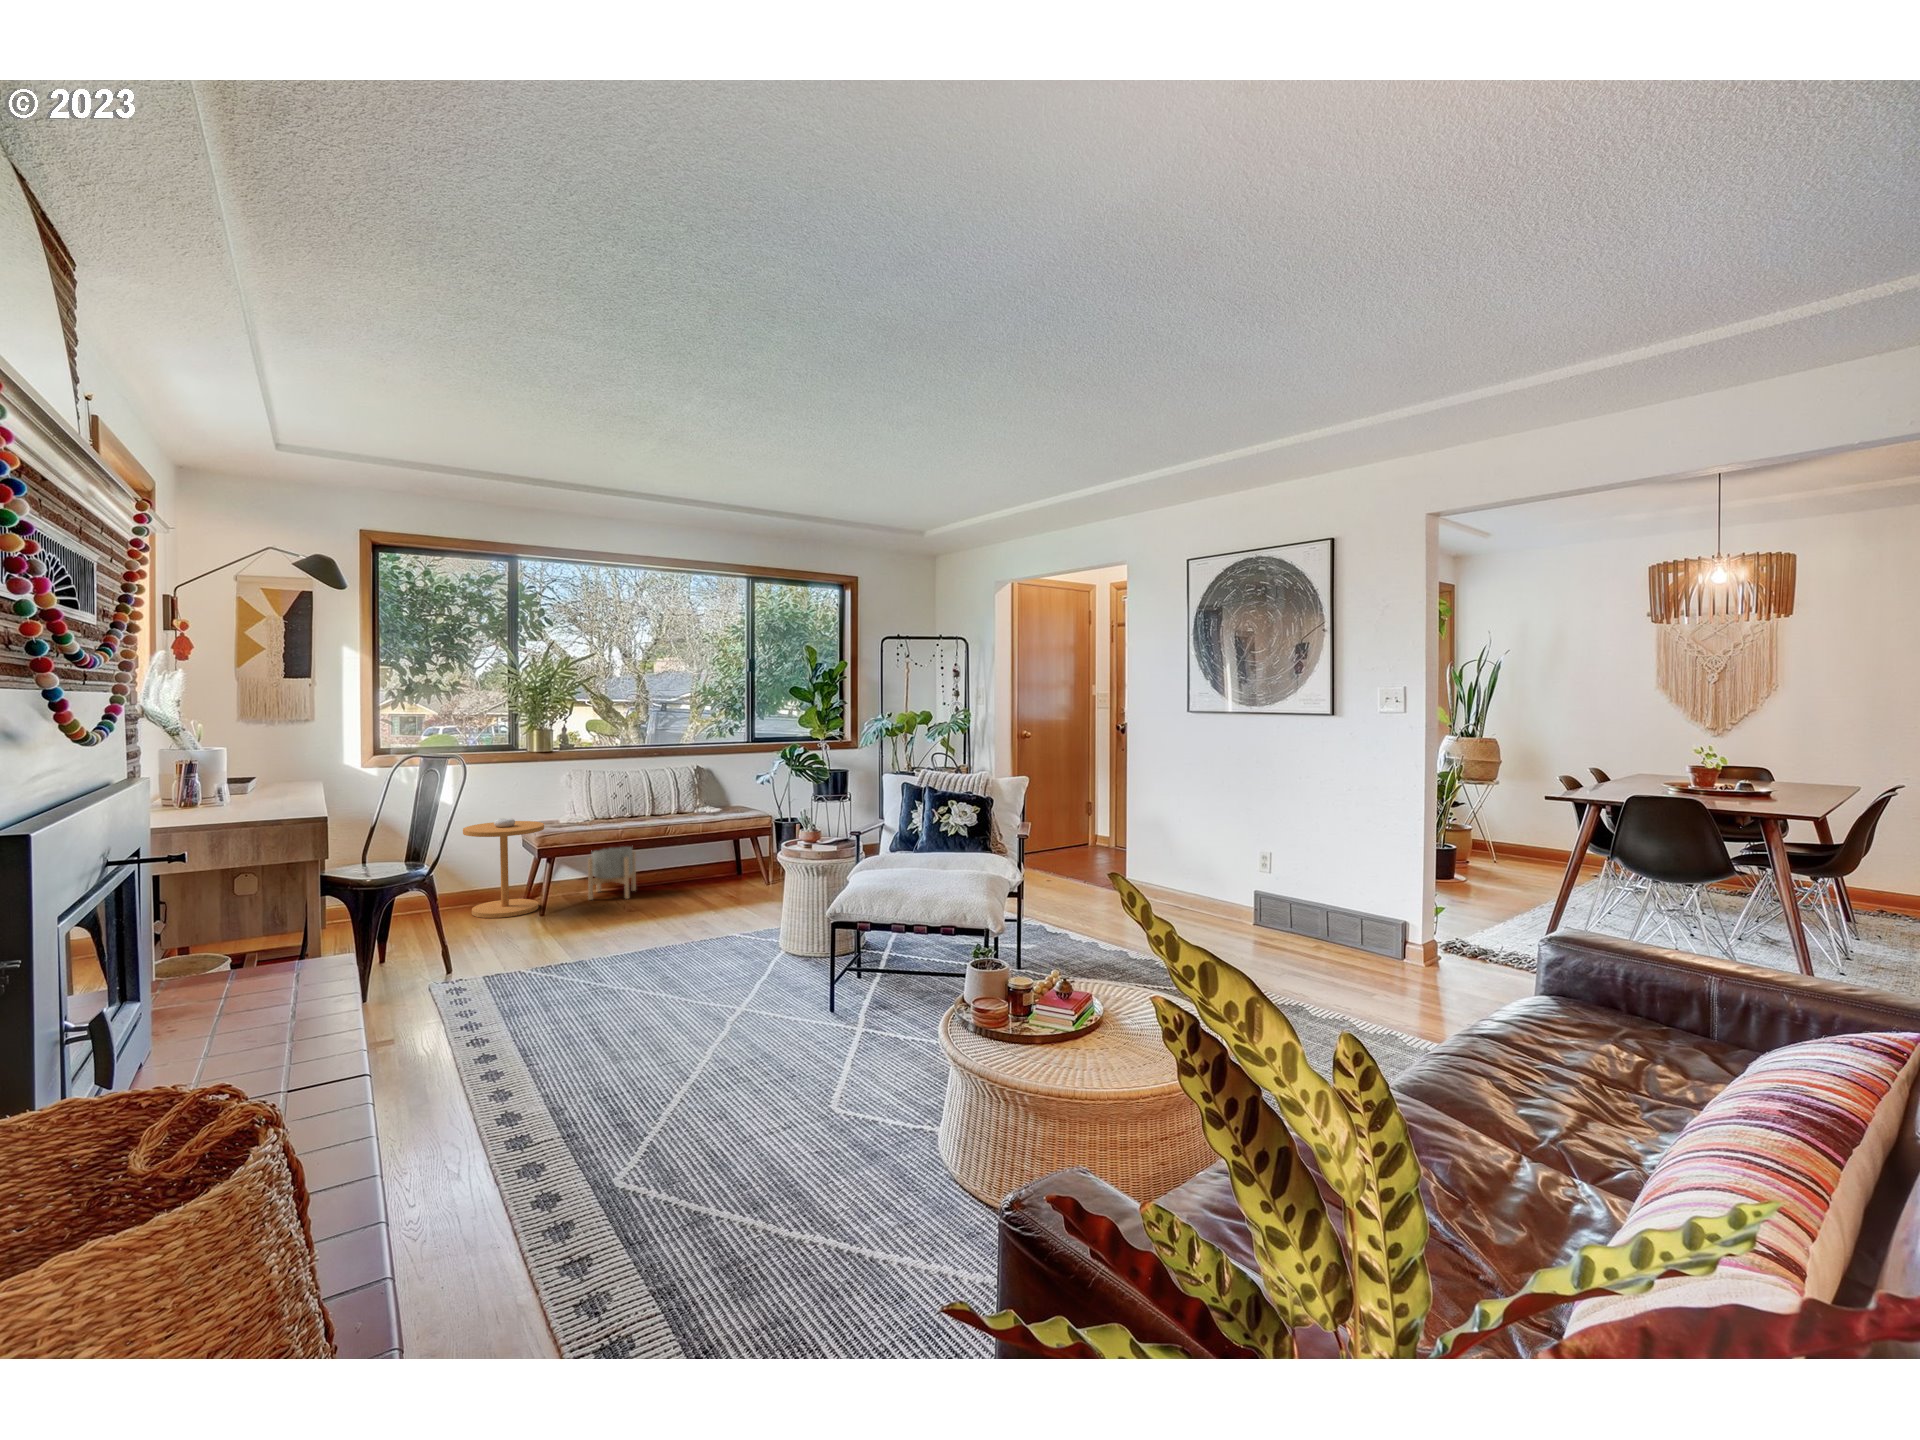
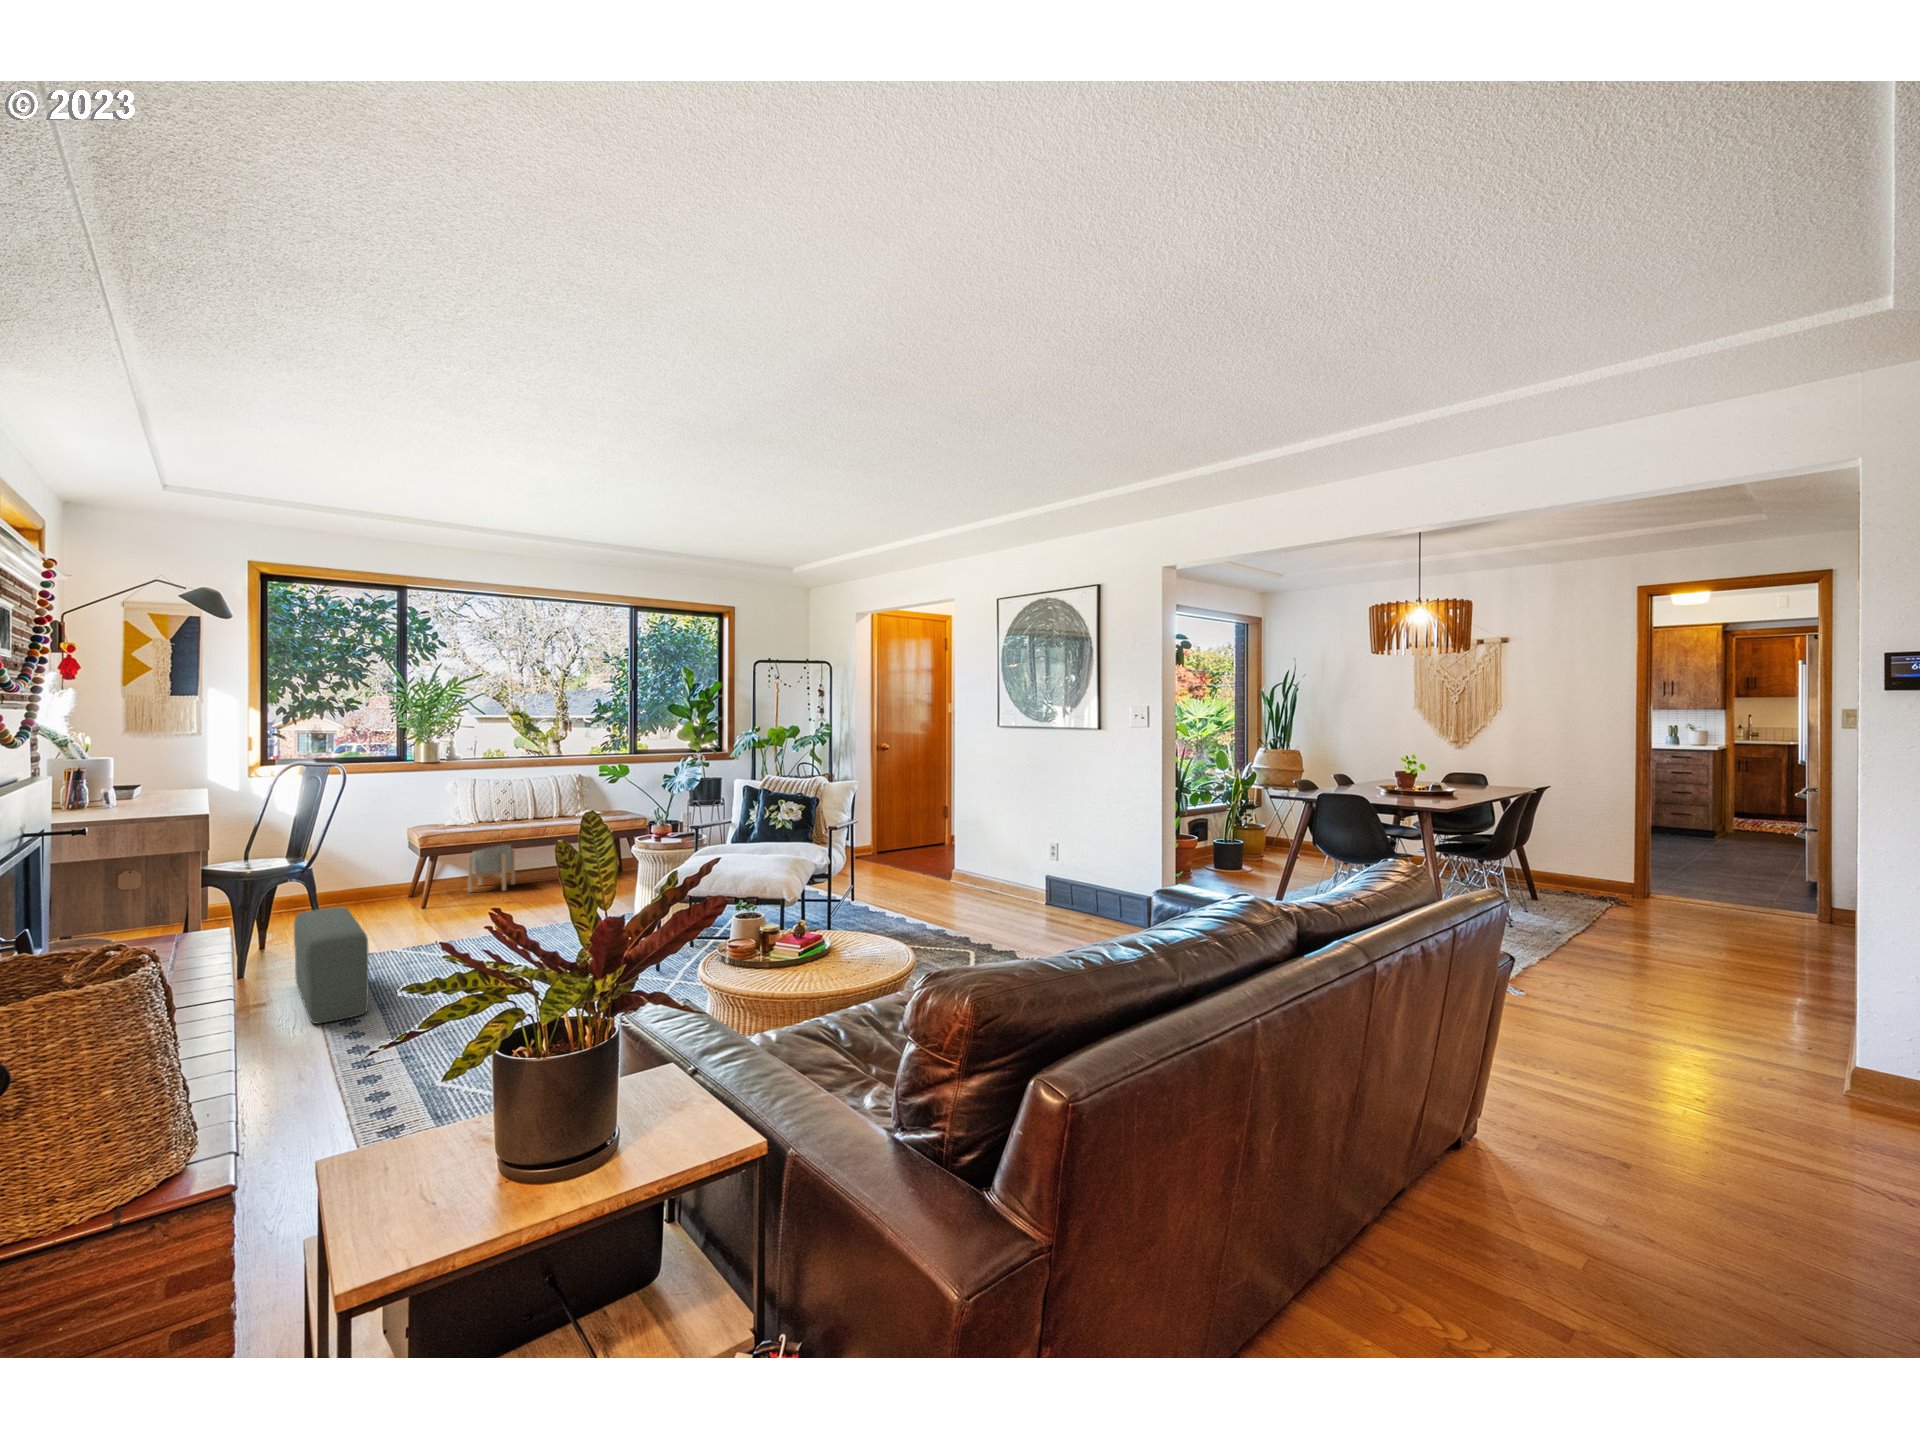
side table: present [463,818,544,918] -> none [348,820,426,908]
pouf: none [437,923,531,1065] -> present [294,907,369,1024]

